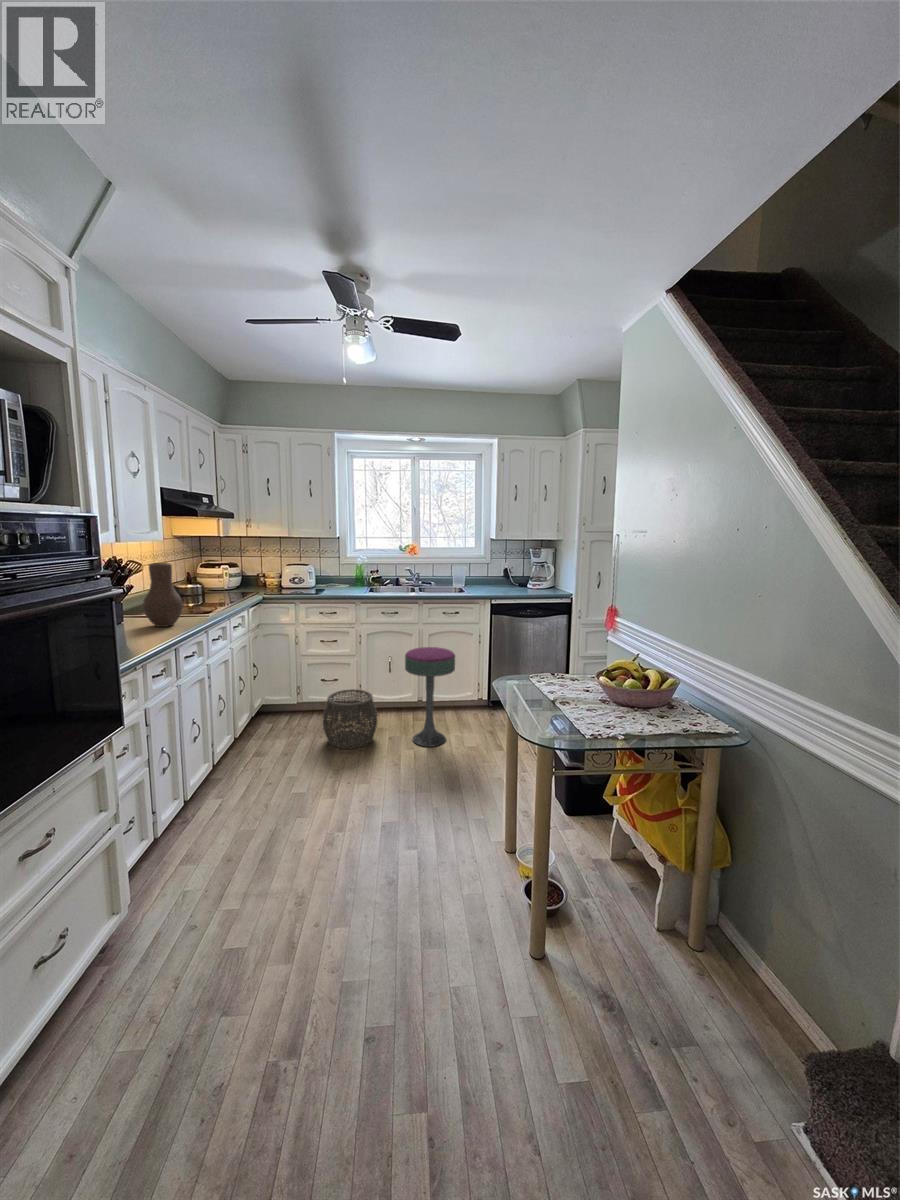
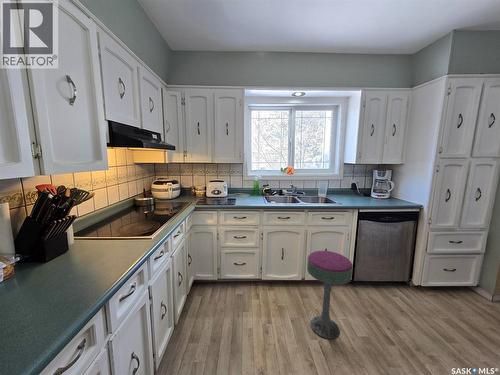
vase: present [143,563,183,627] -> none [79,192,122,258]
woven basket: present [323,689,377,749] -> none [240,281,284,339]

